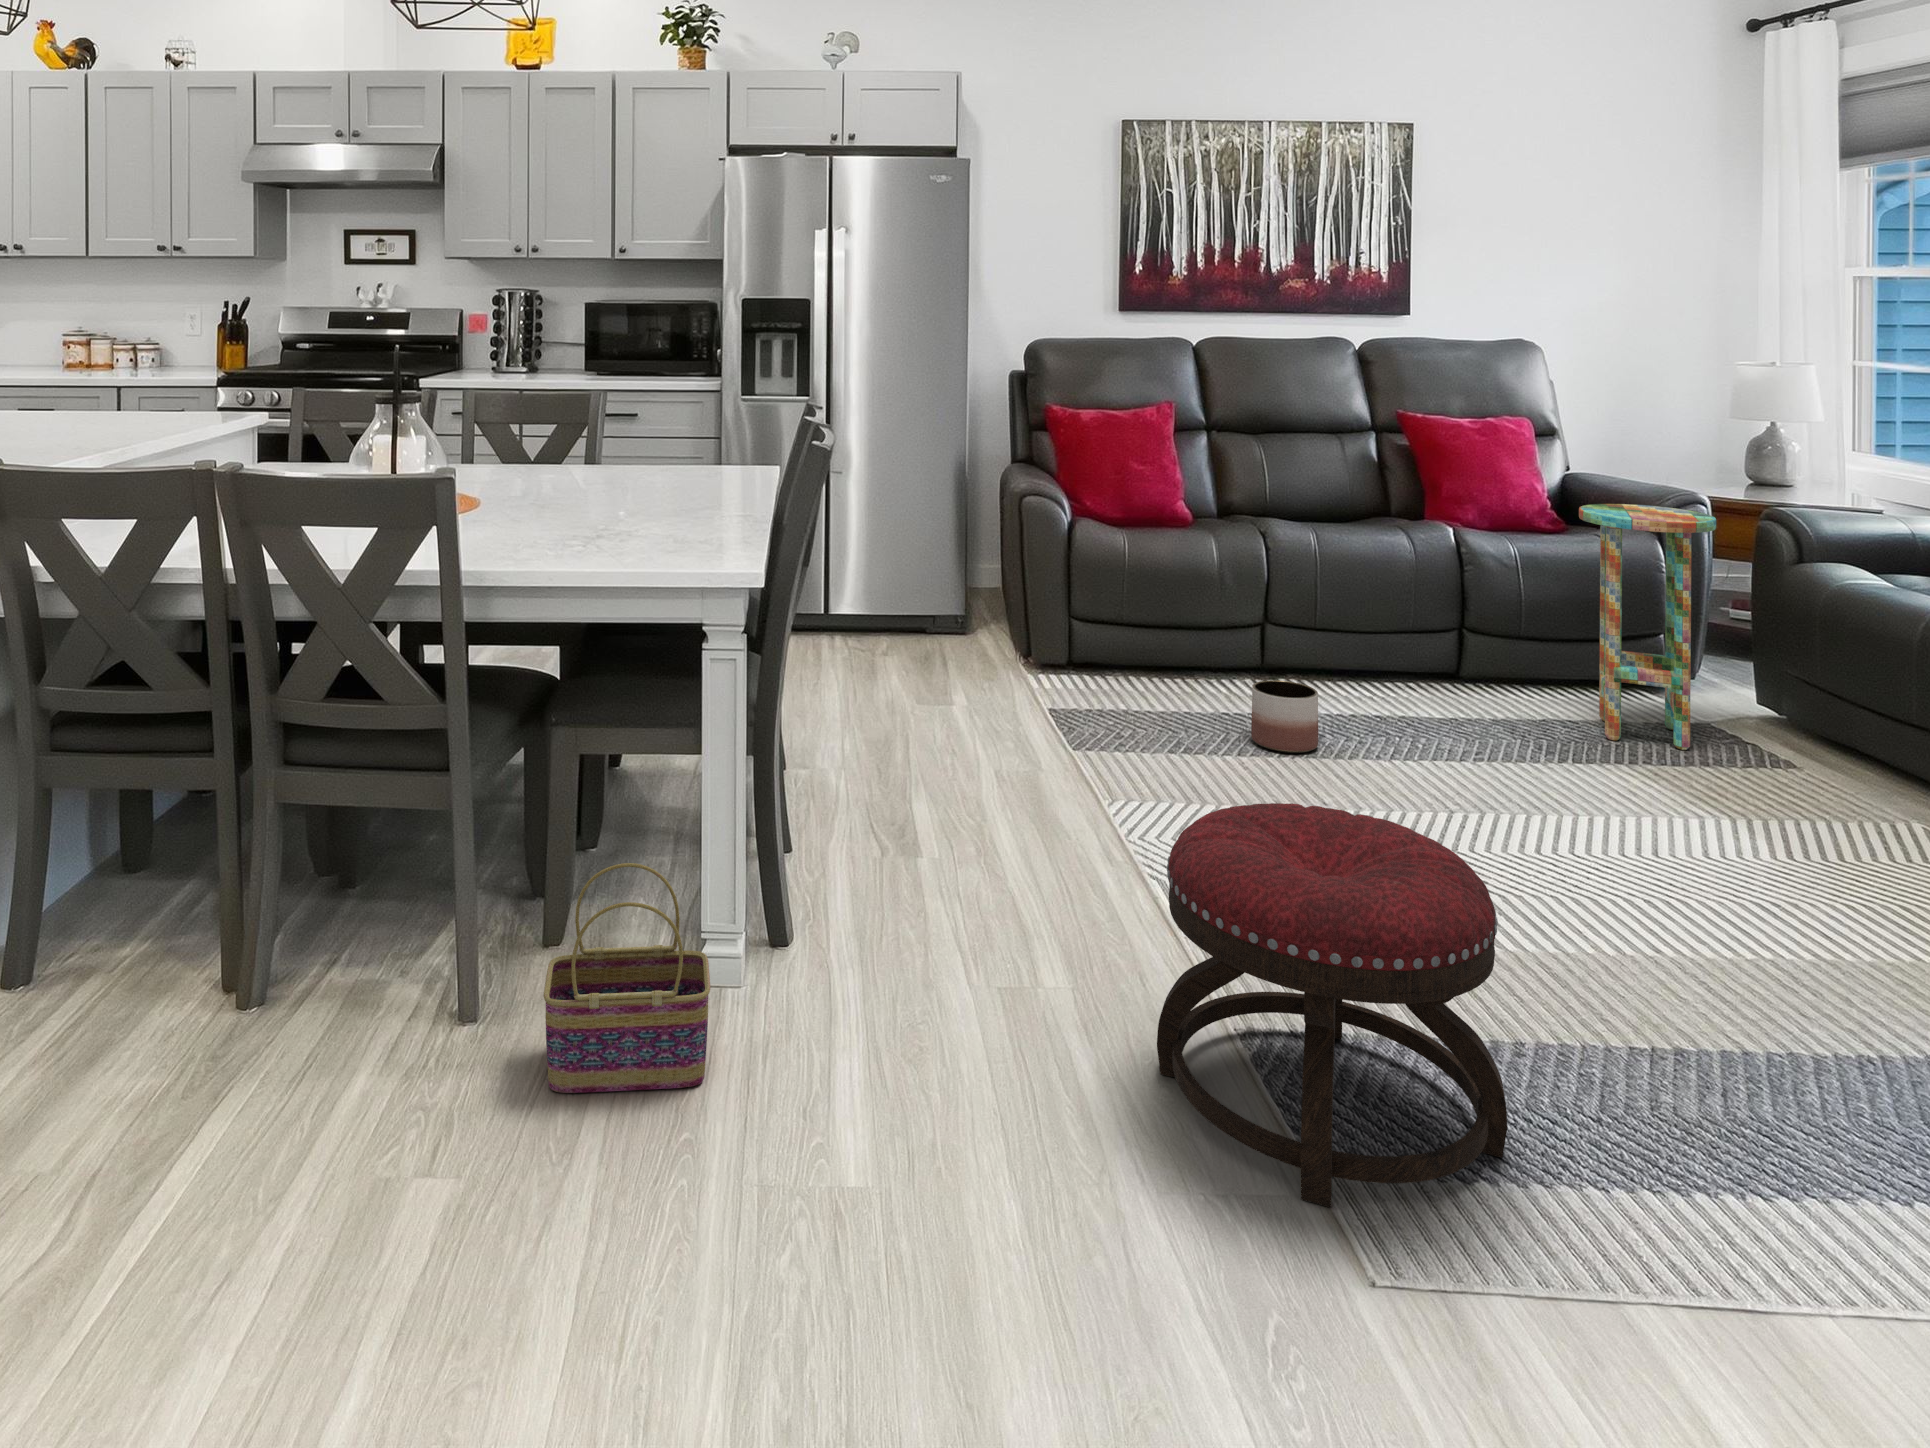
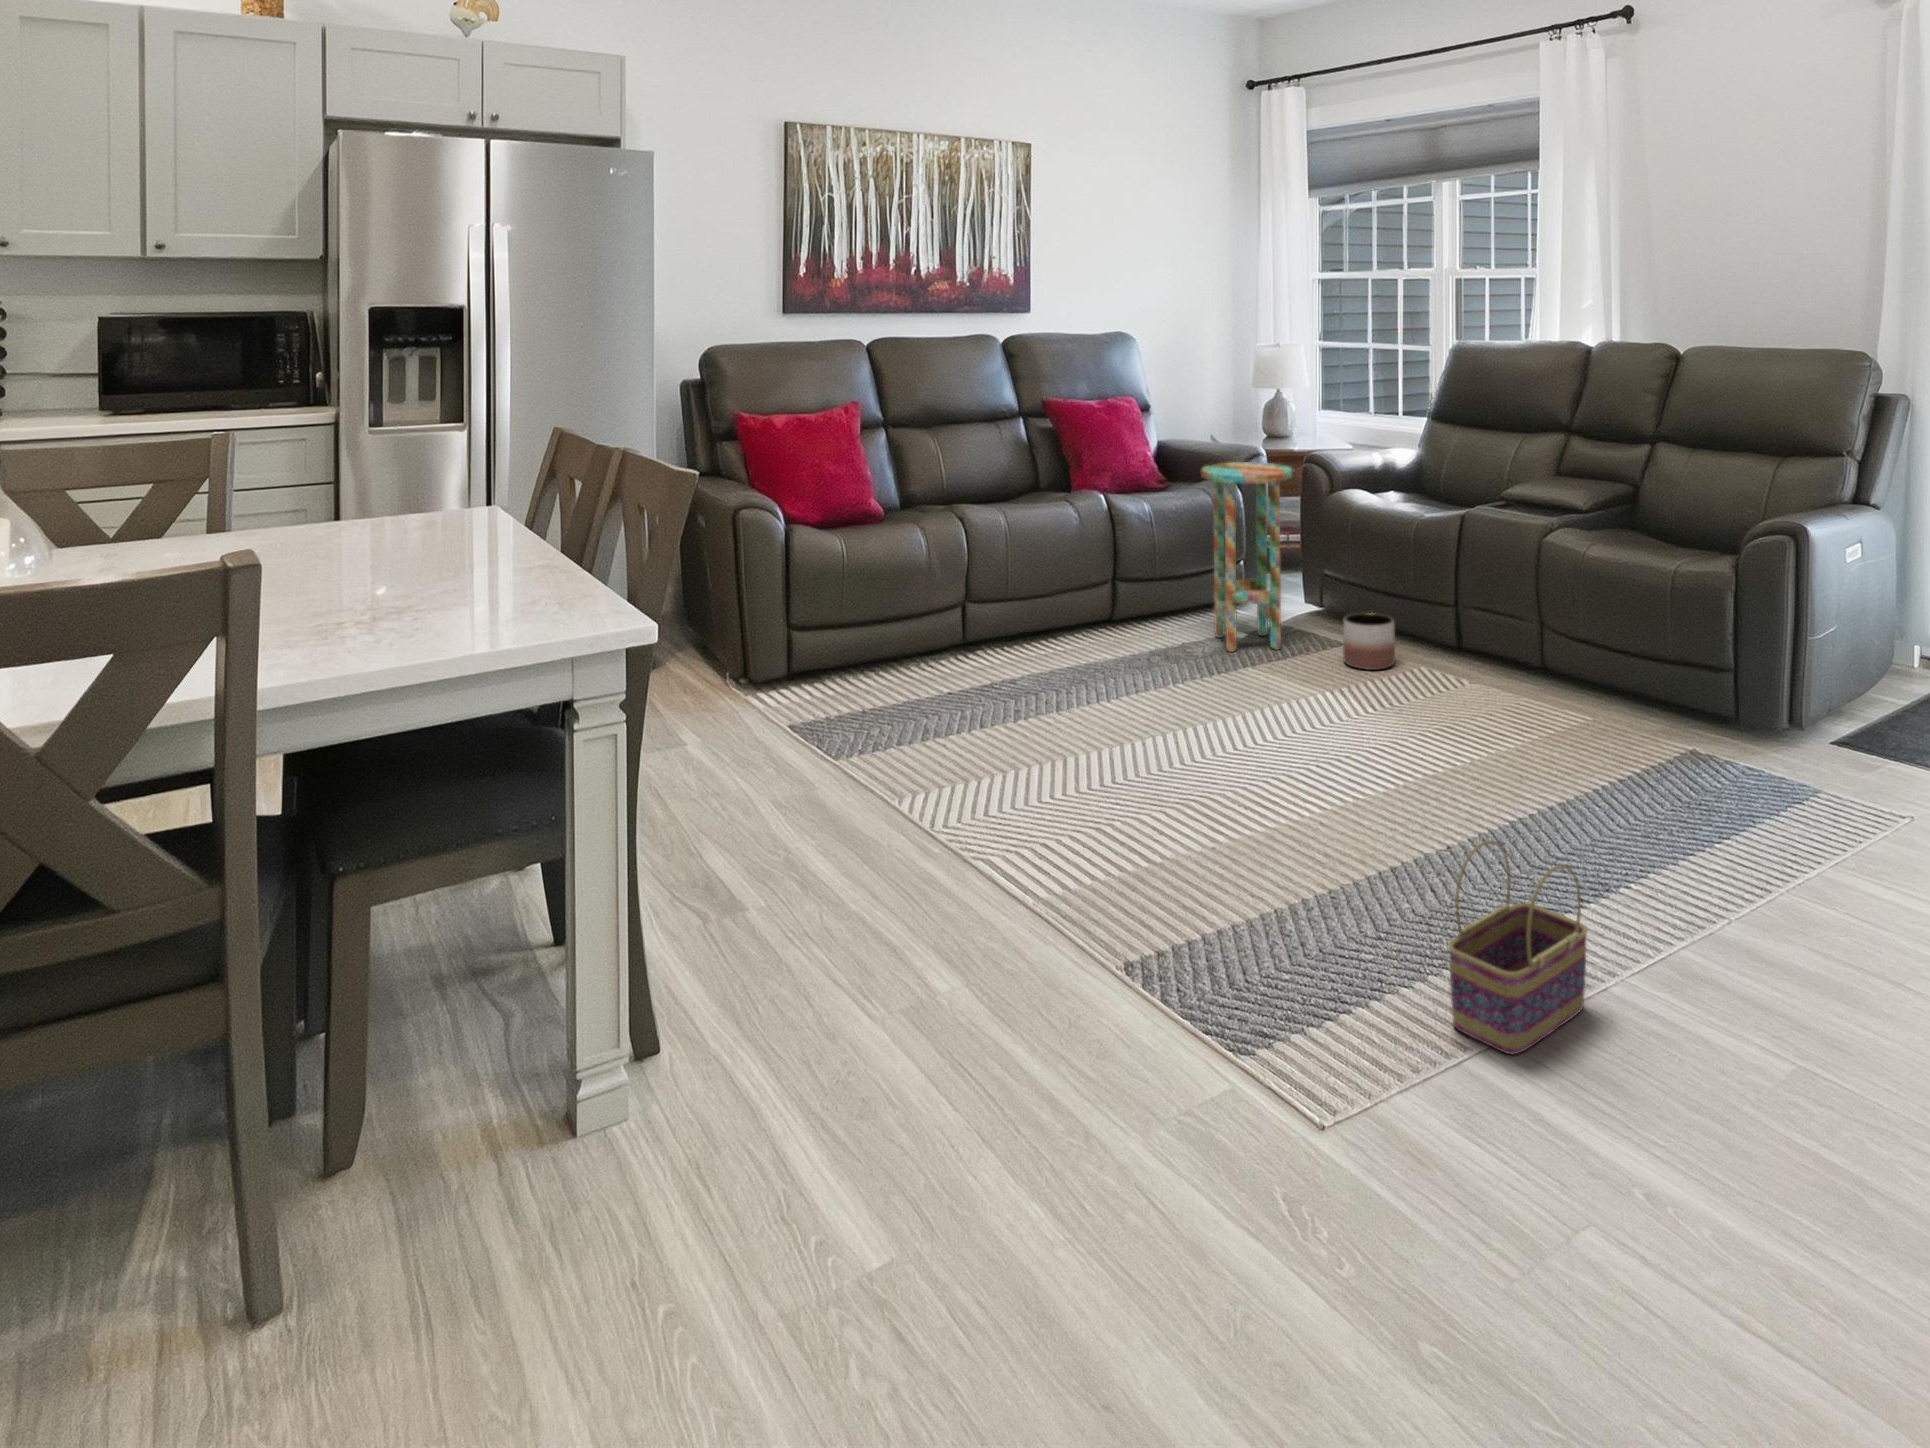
planter: present [1251,680,1318,753] -> present [1343,613,1395,670]
ottoman: present [1157,803,1507,1207] -> none [1083,754,1347,1080]
basket: present [544,863,710,1093] -> present [1448,841,1588,1054]

